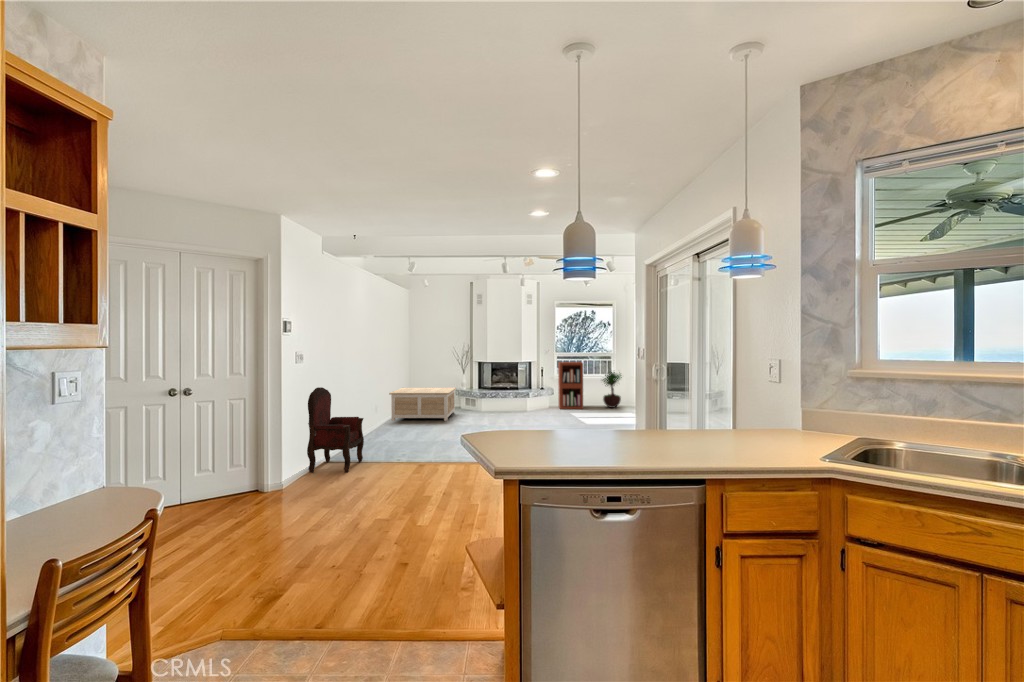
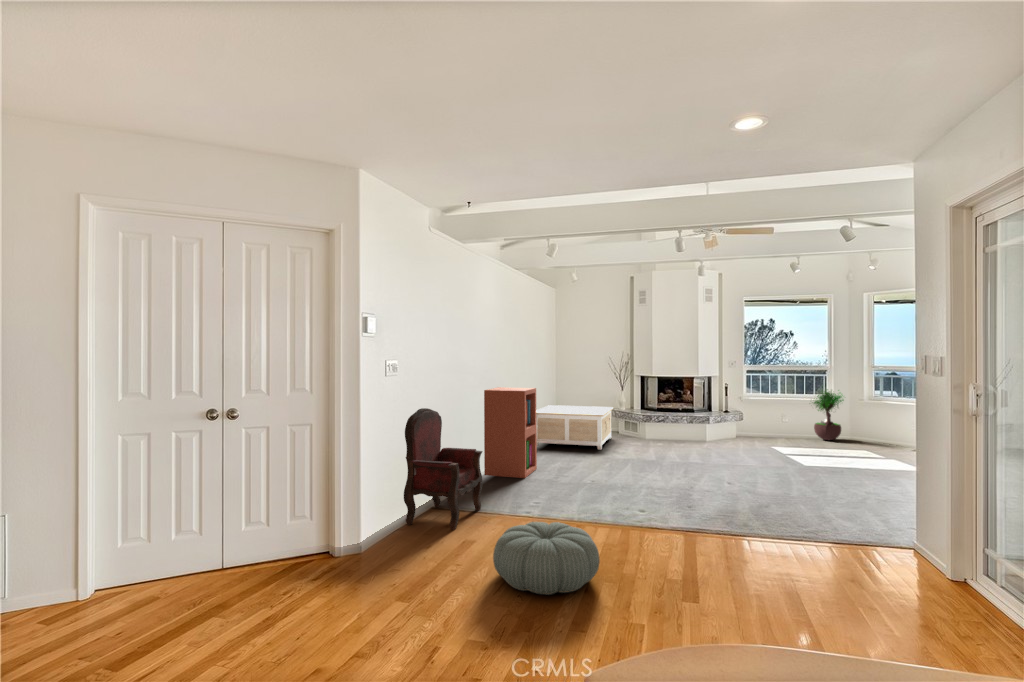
bookshelf: present [558,362,583,409] -> present [484,387,537,478]
pouf: none [385,456,452,494] -> present [493,522,600,595]

